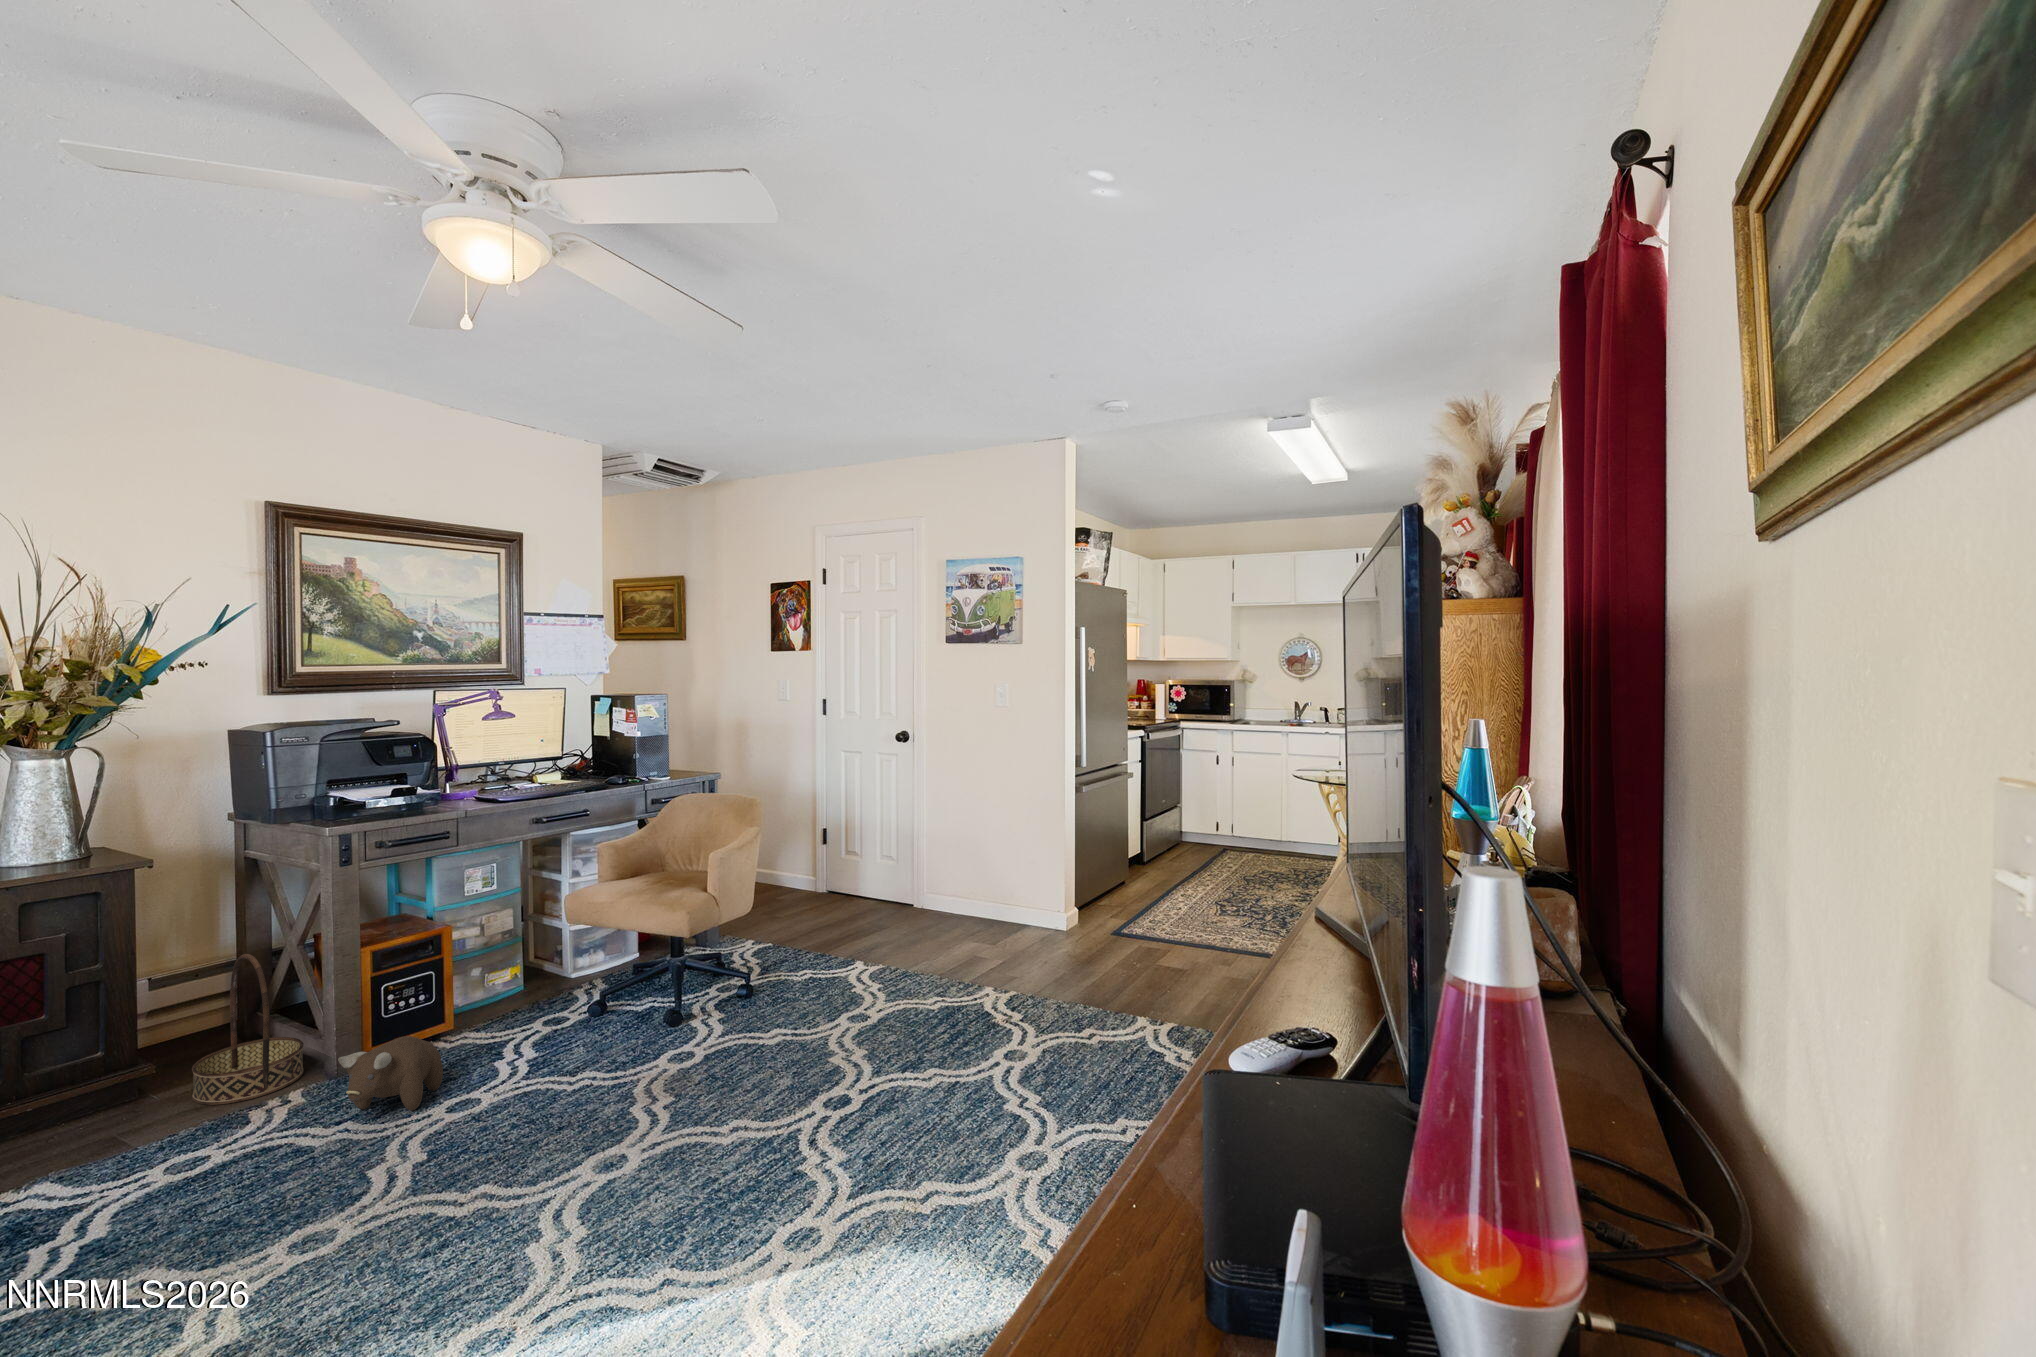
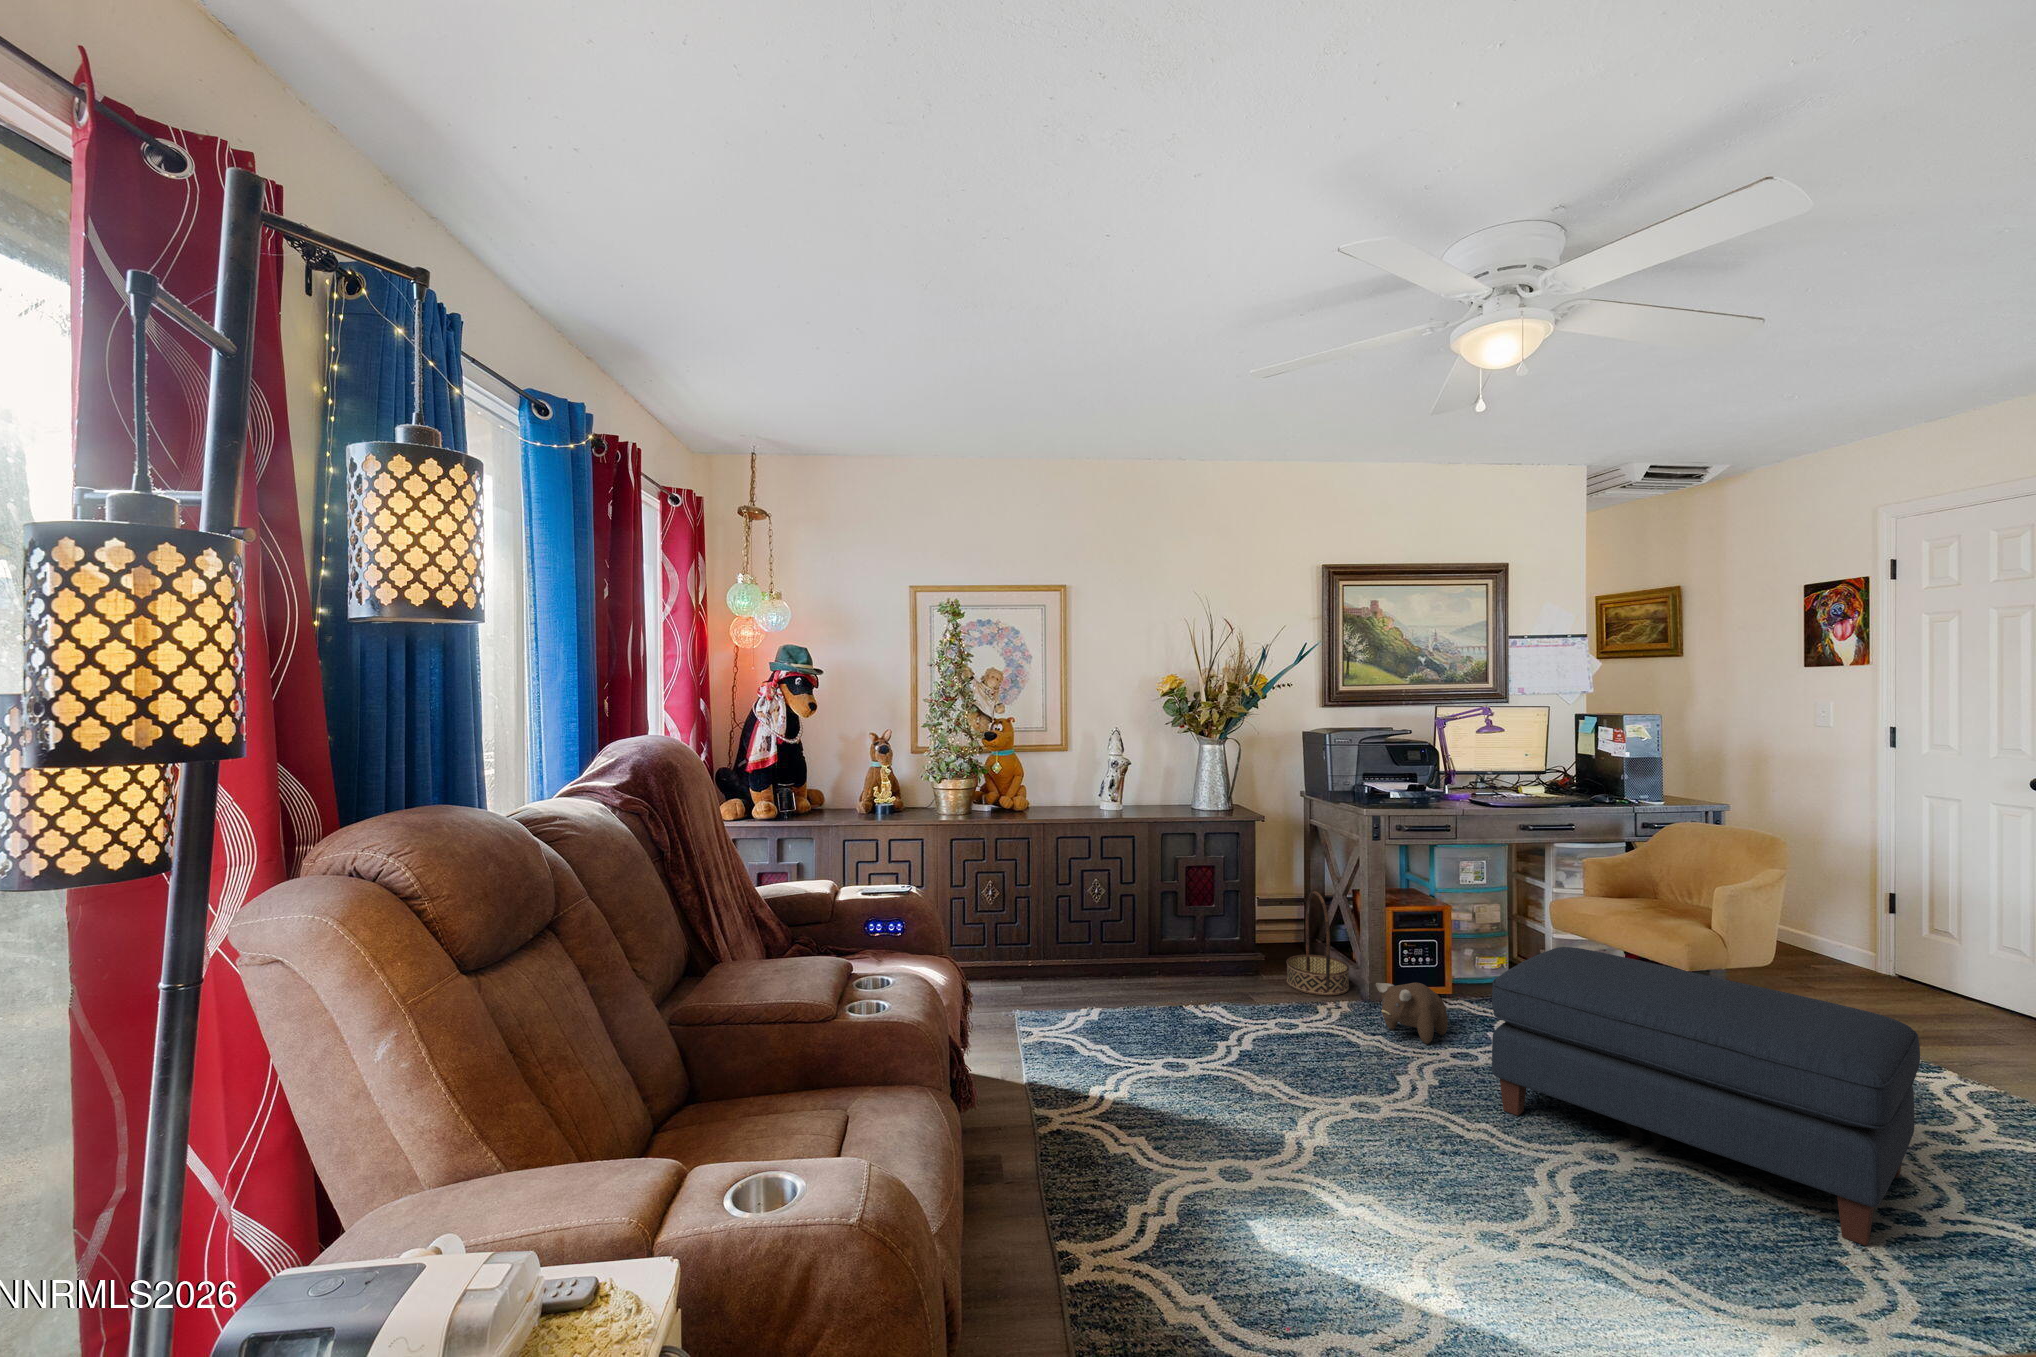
ottoman: none [493,936,847,1159] -> present [1492,947,1920,1246]

